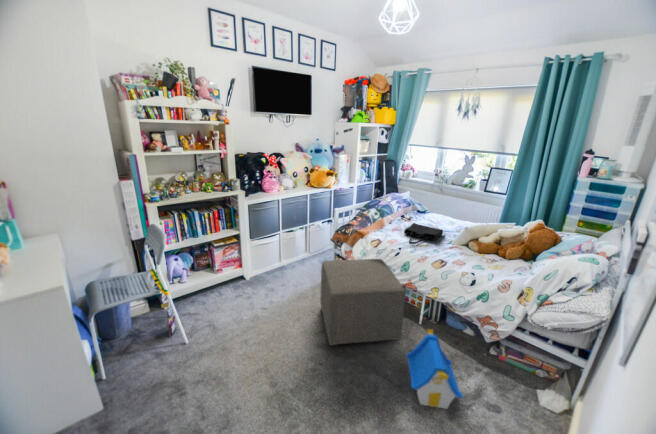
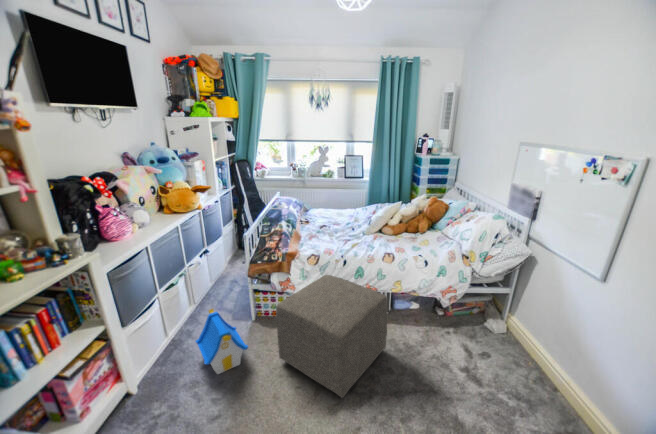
tote bag: present [404,223,443,244] -> none [323,224,359,247]
toy house: present [407,329,463,409] -> present [196,309,248,374]

